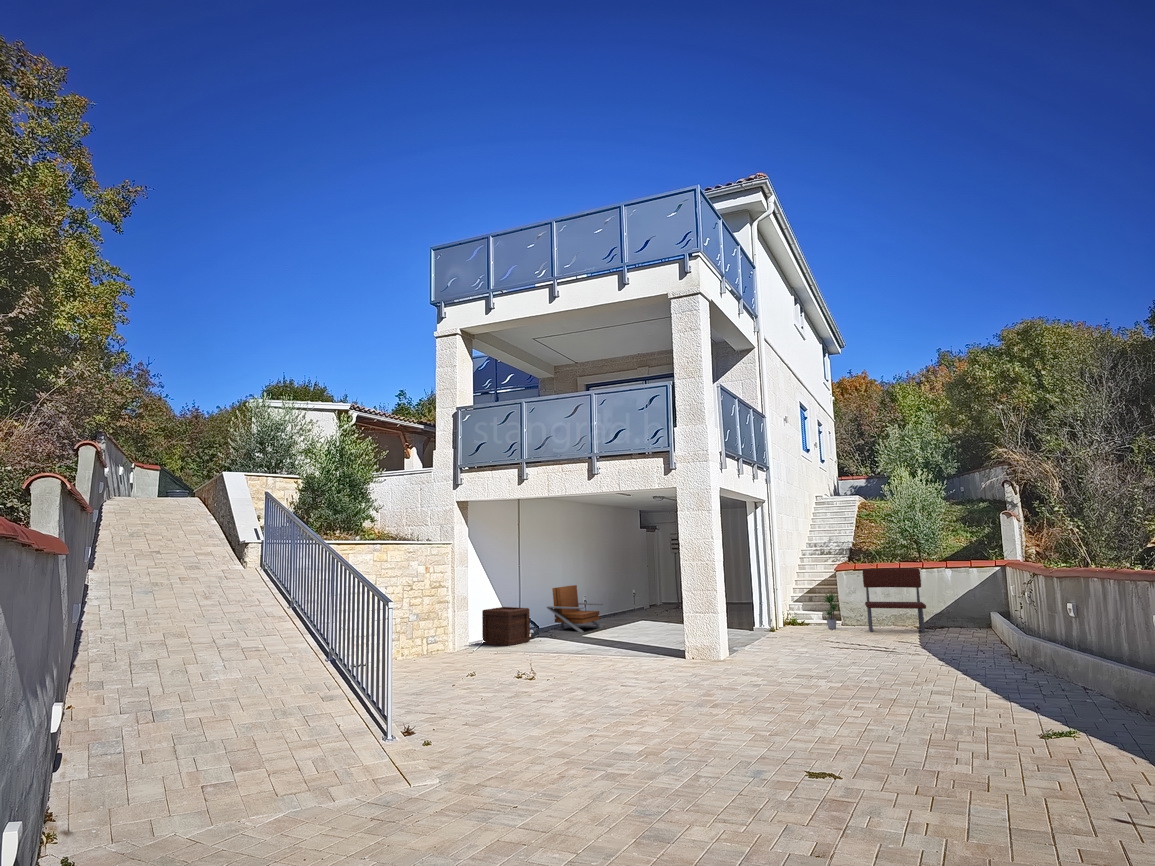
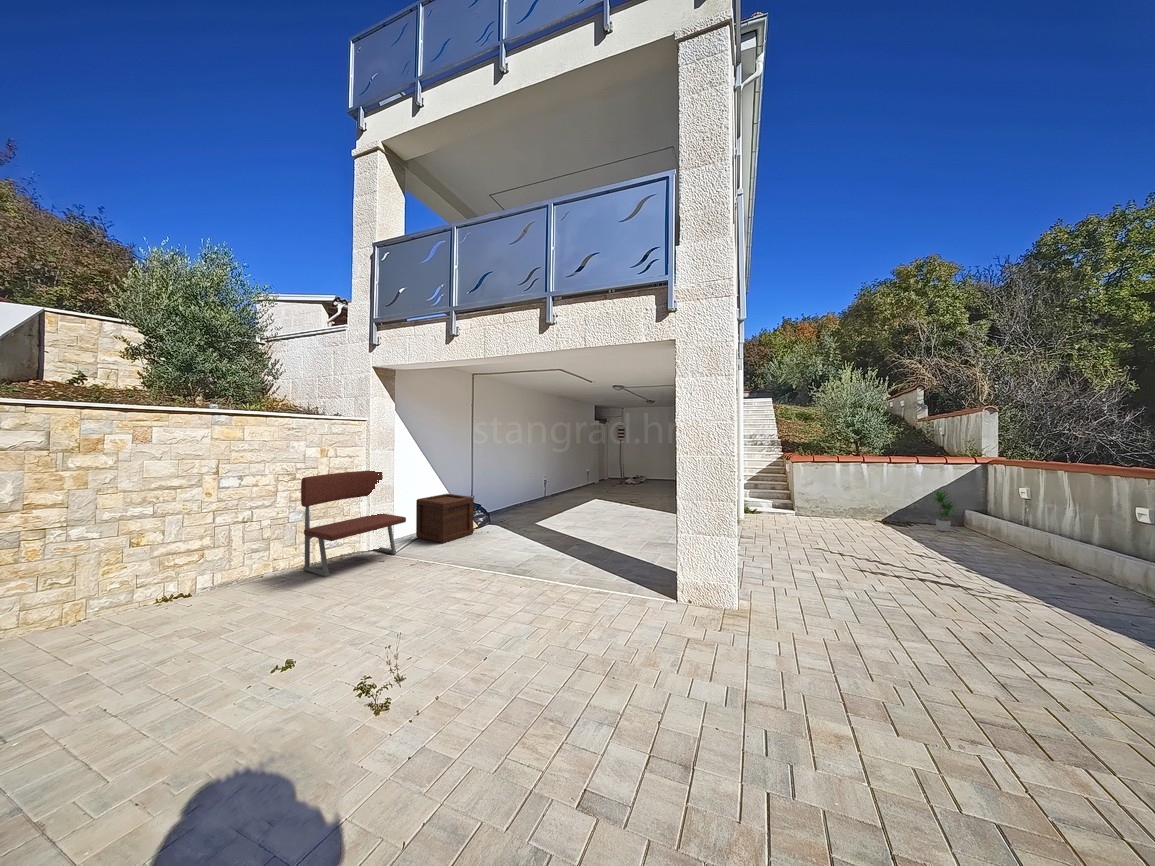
bench: present [863,568,926,633] -> present [301,470,406,577]
lounge chair: present [547,585,603,633] -> none [502,468,558,518]
potted plant: present [824,592,837,629] -> present [930,490,956,532]

